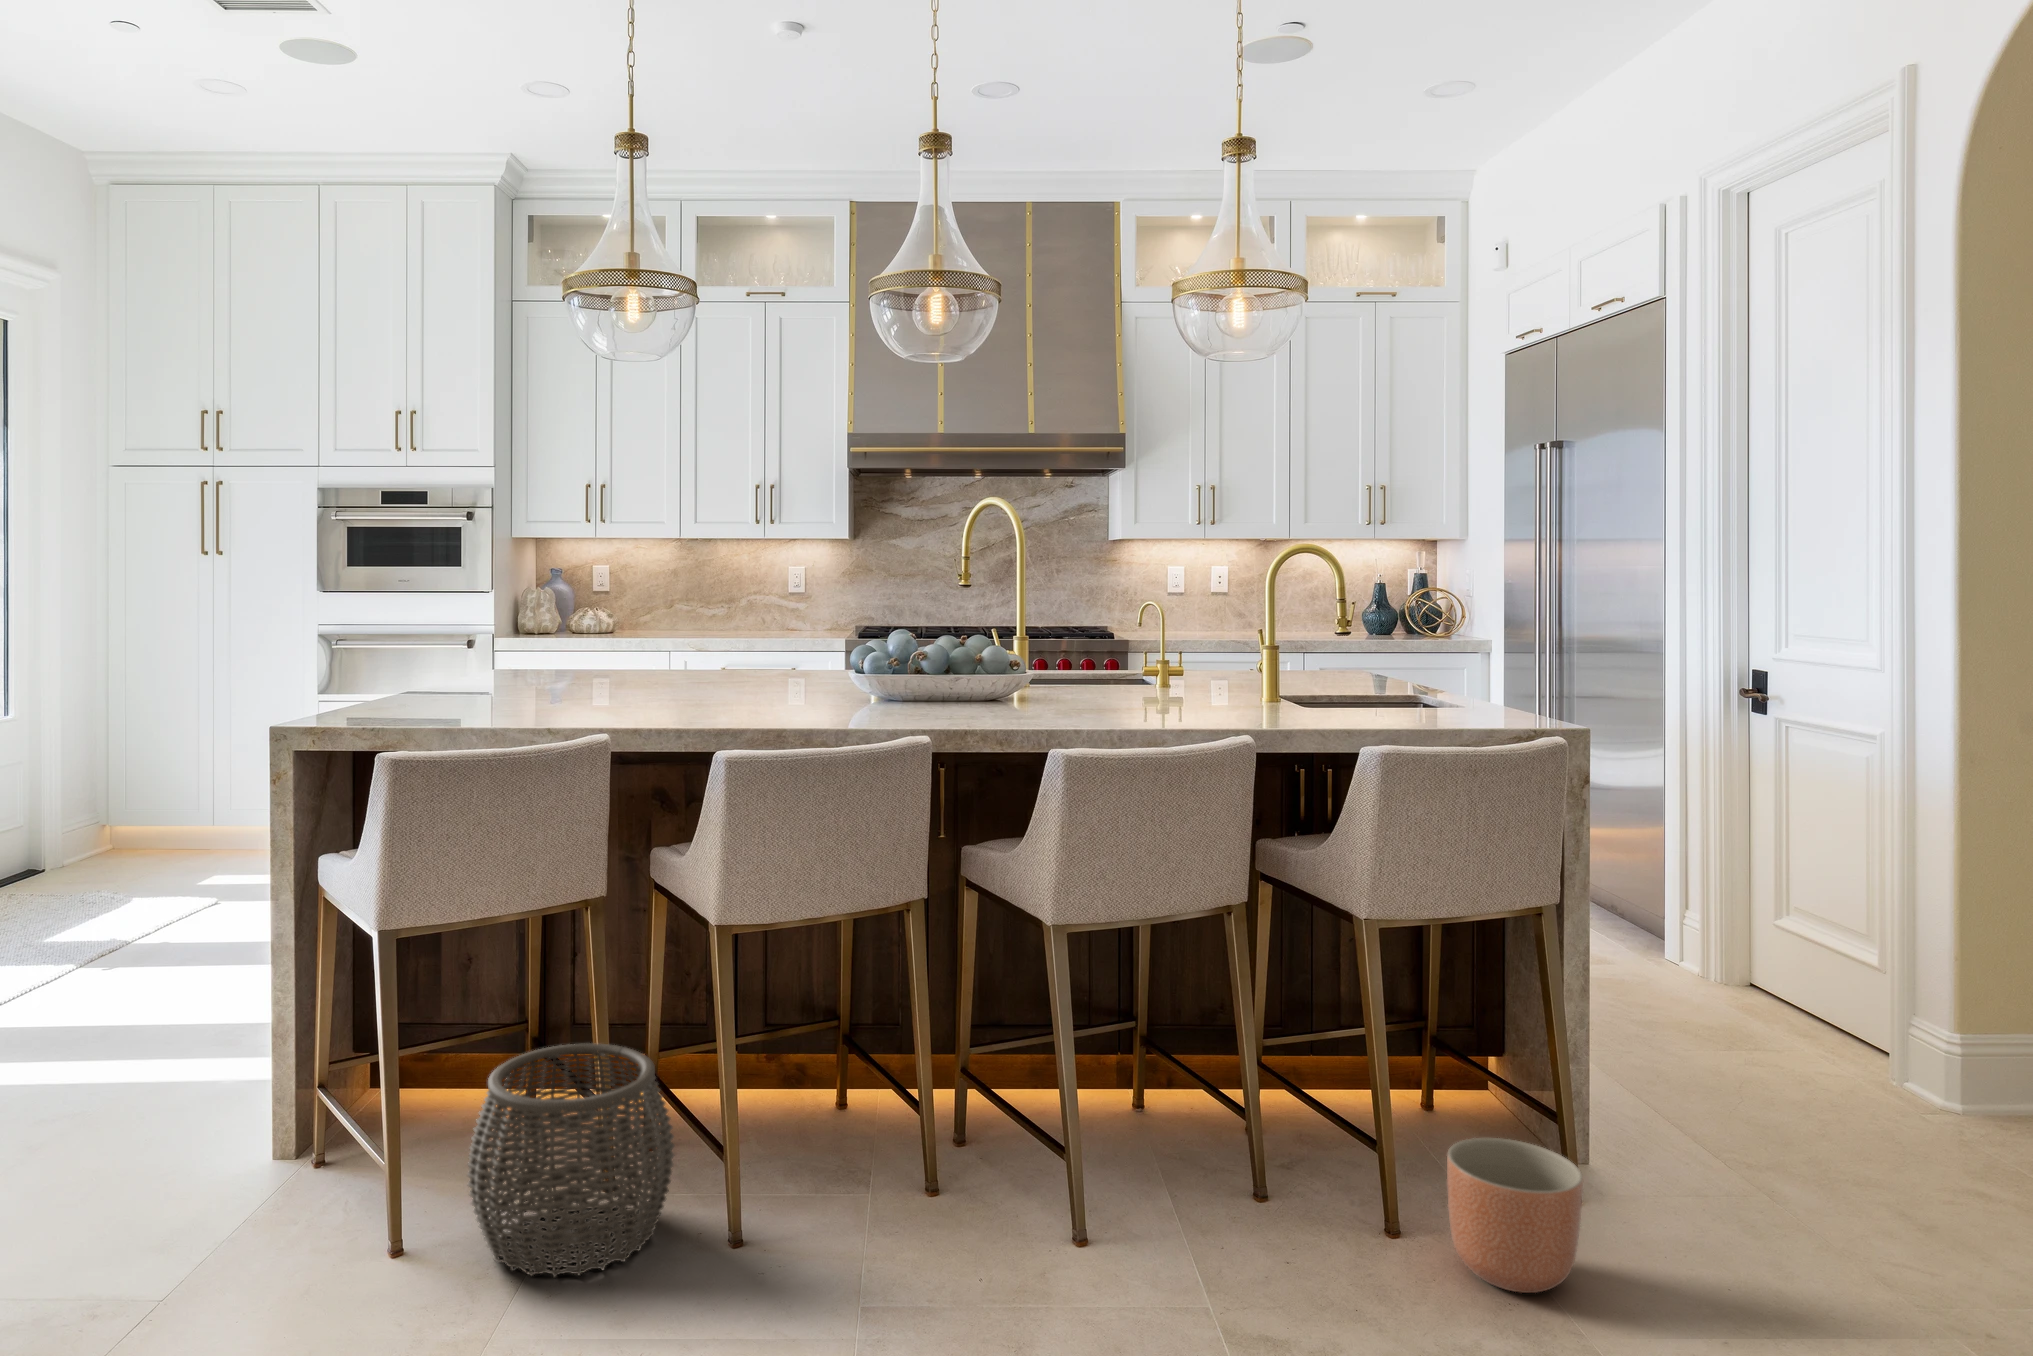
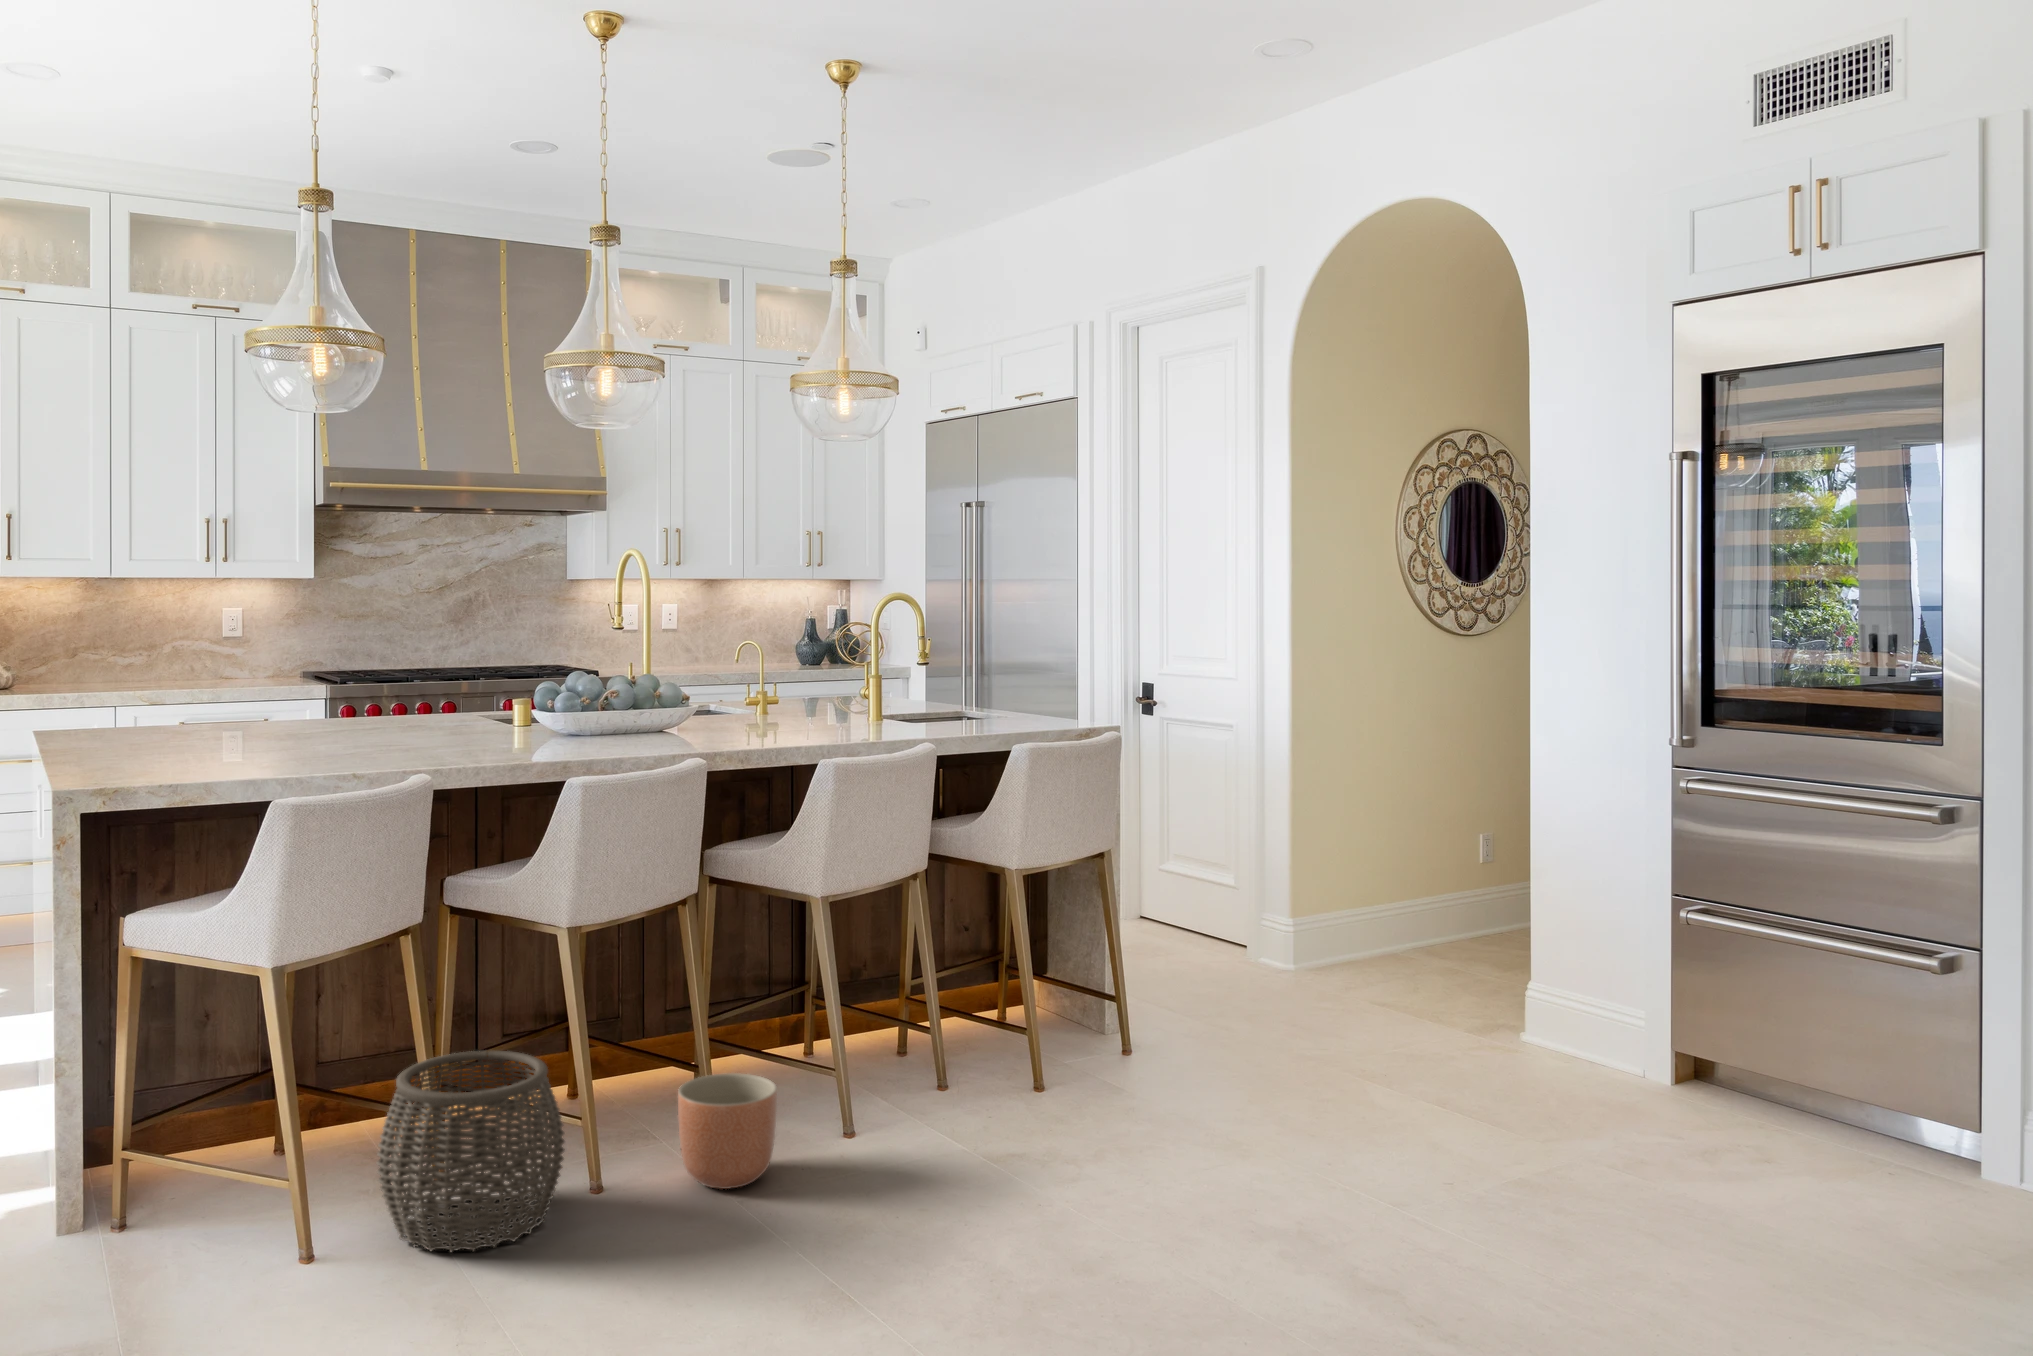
planter: present [1447,1138,1583,1293] -> present [678,1073,777,1189]

